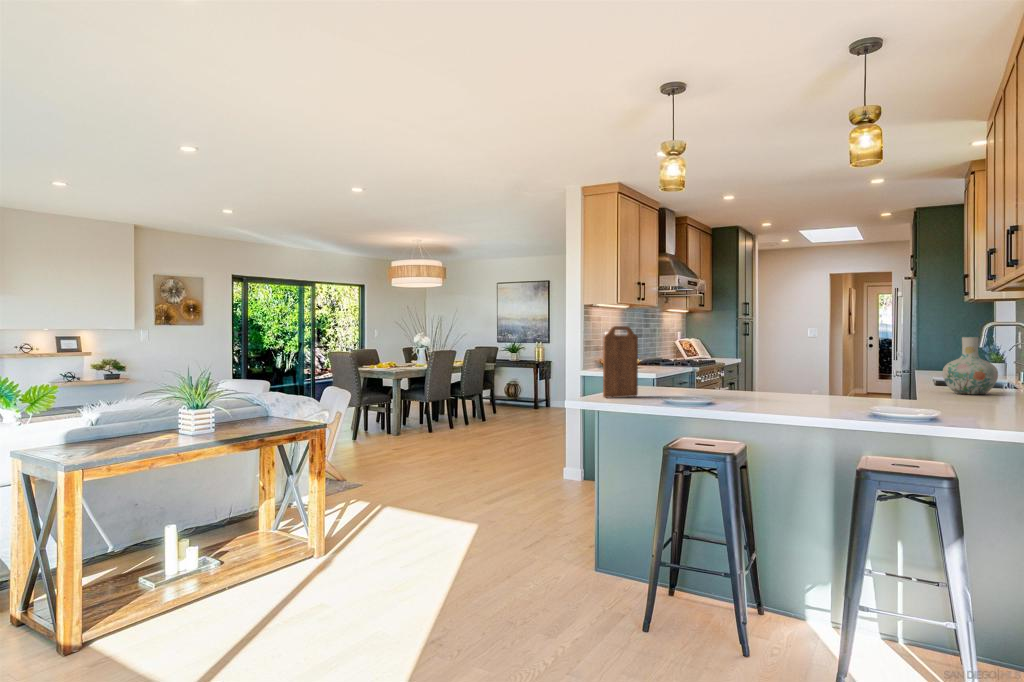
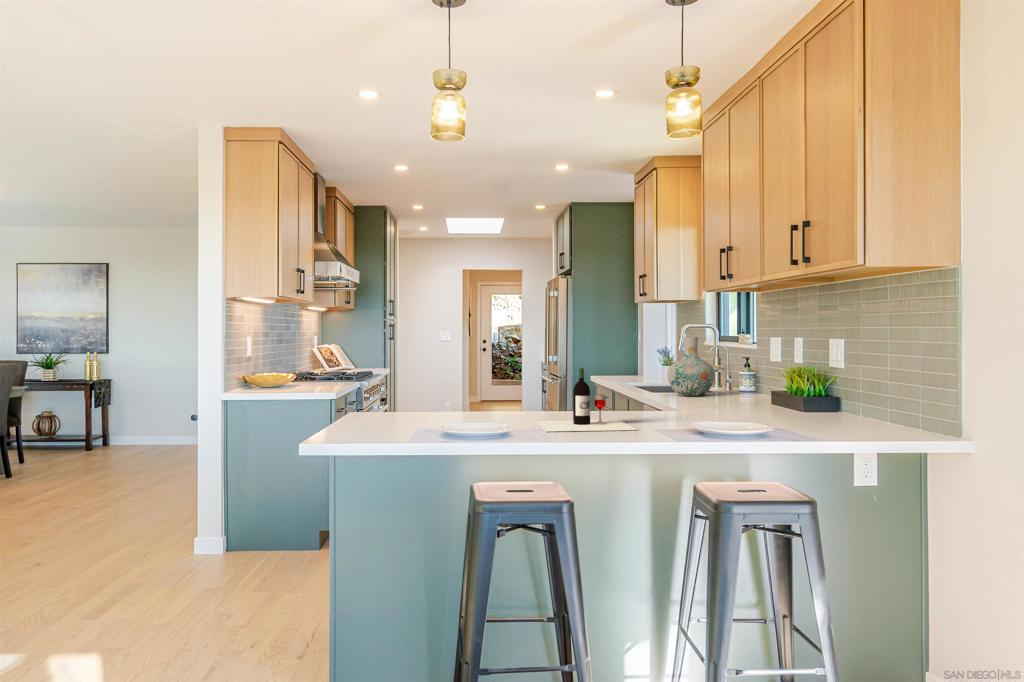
cutting board: present [603,326,638,398] -> none [346,325,387,431]
wine bottle: none [737,361,823,413] -> present [537,368,637,431]

